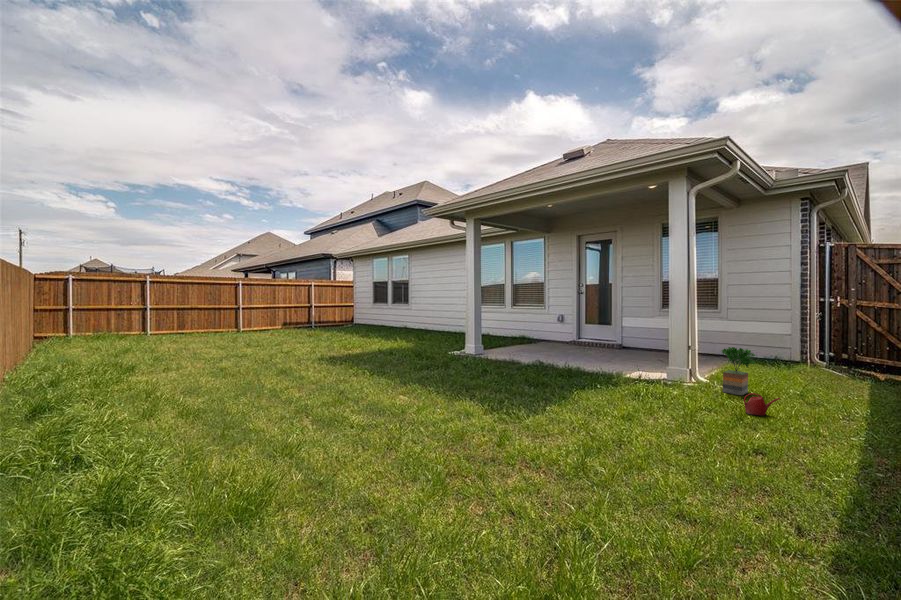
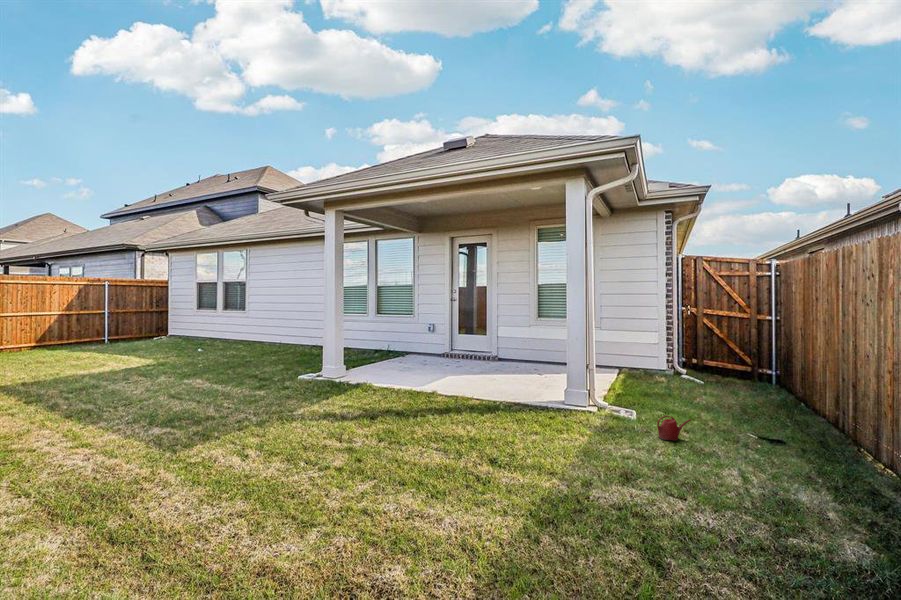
potted tree: present [722,347,755,395] -> none [619,361,655,414]

